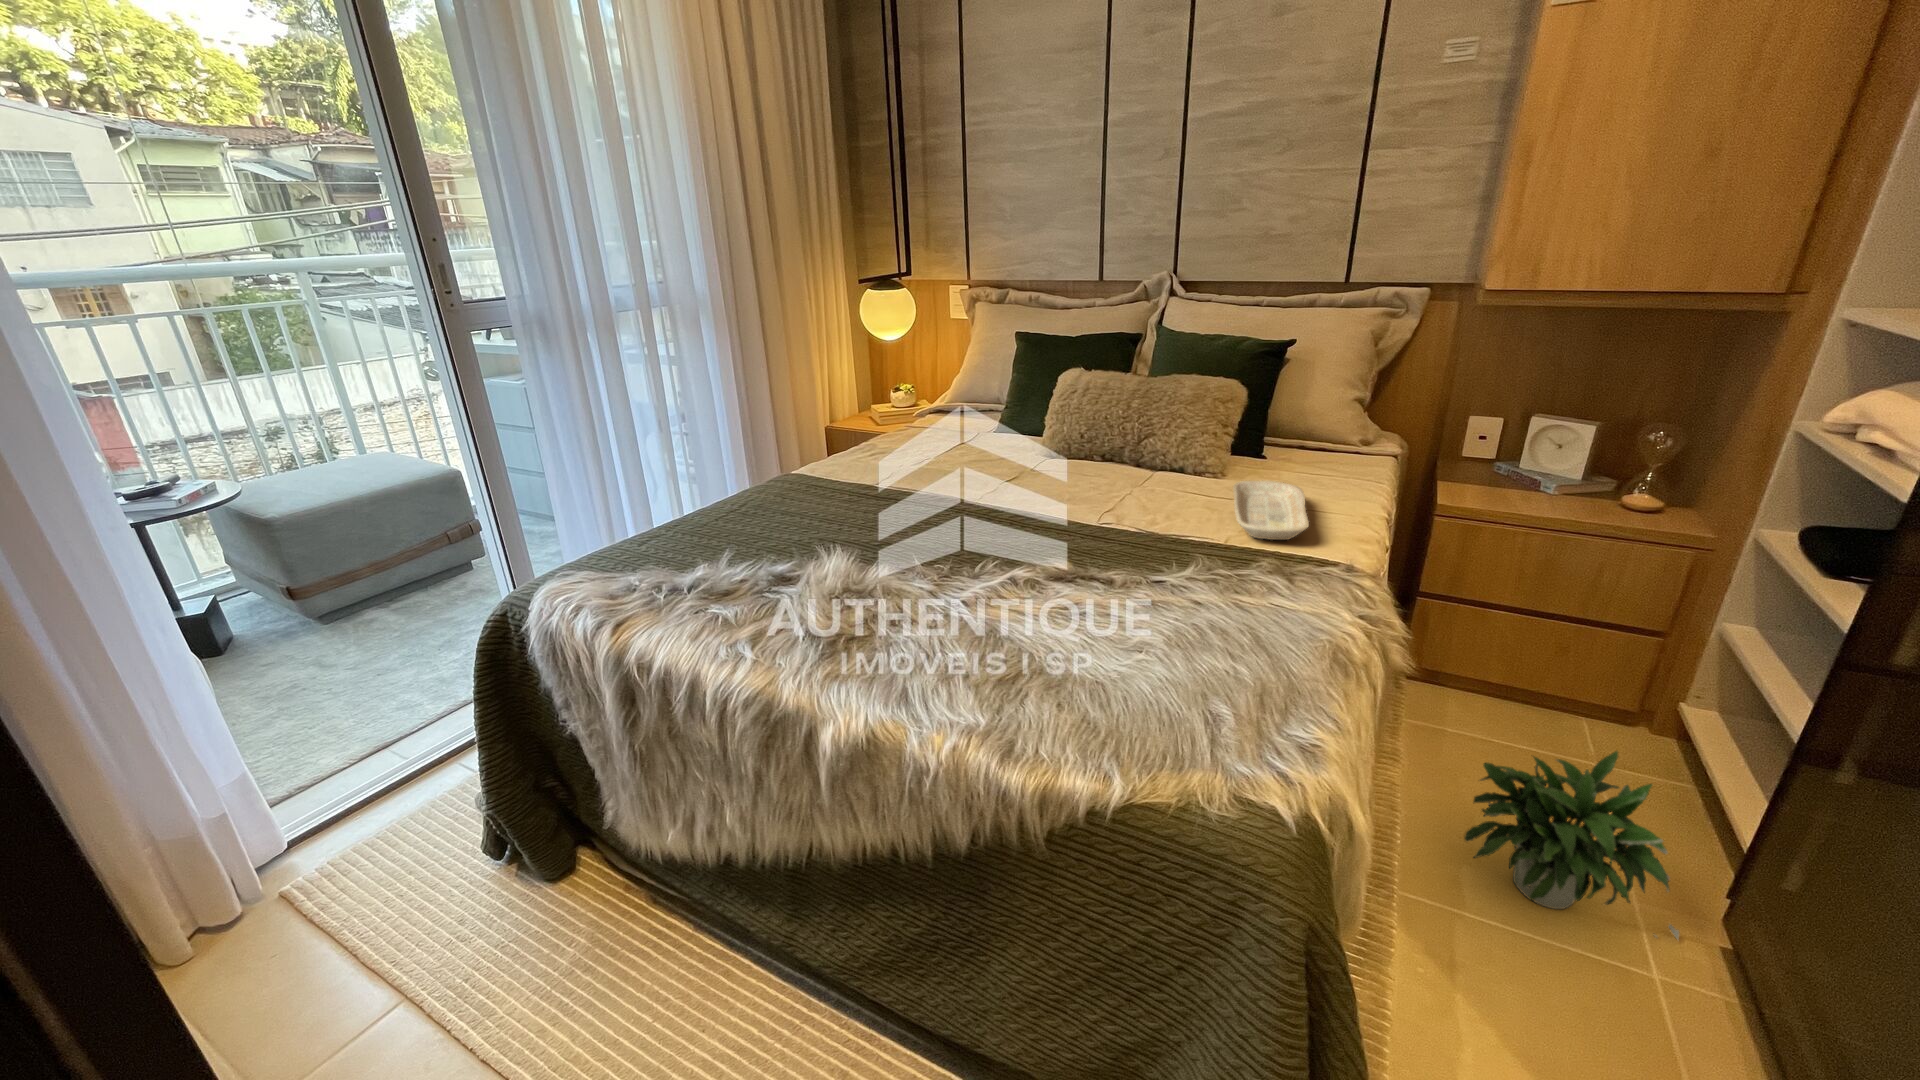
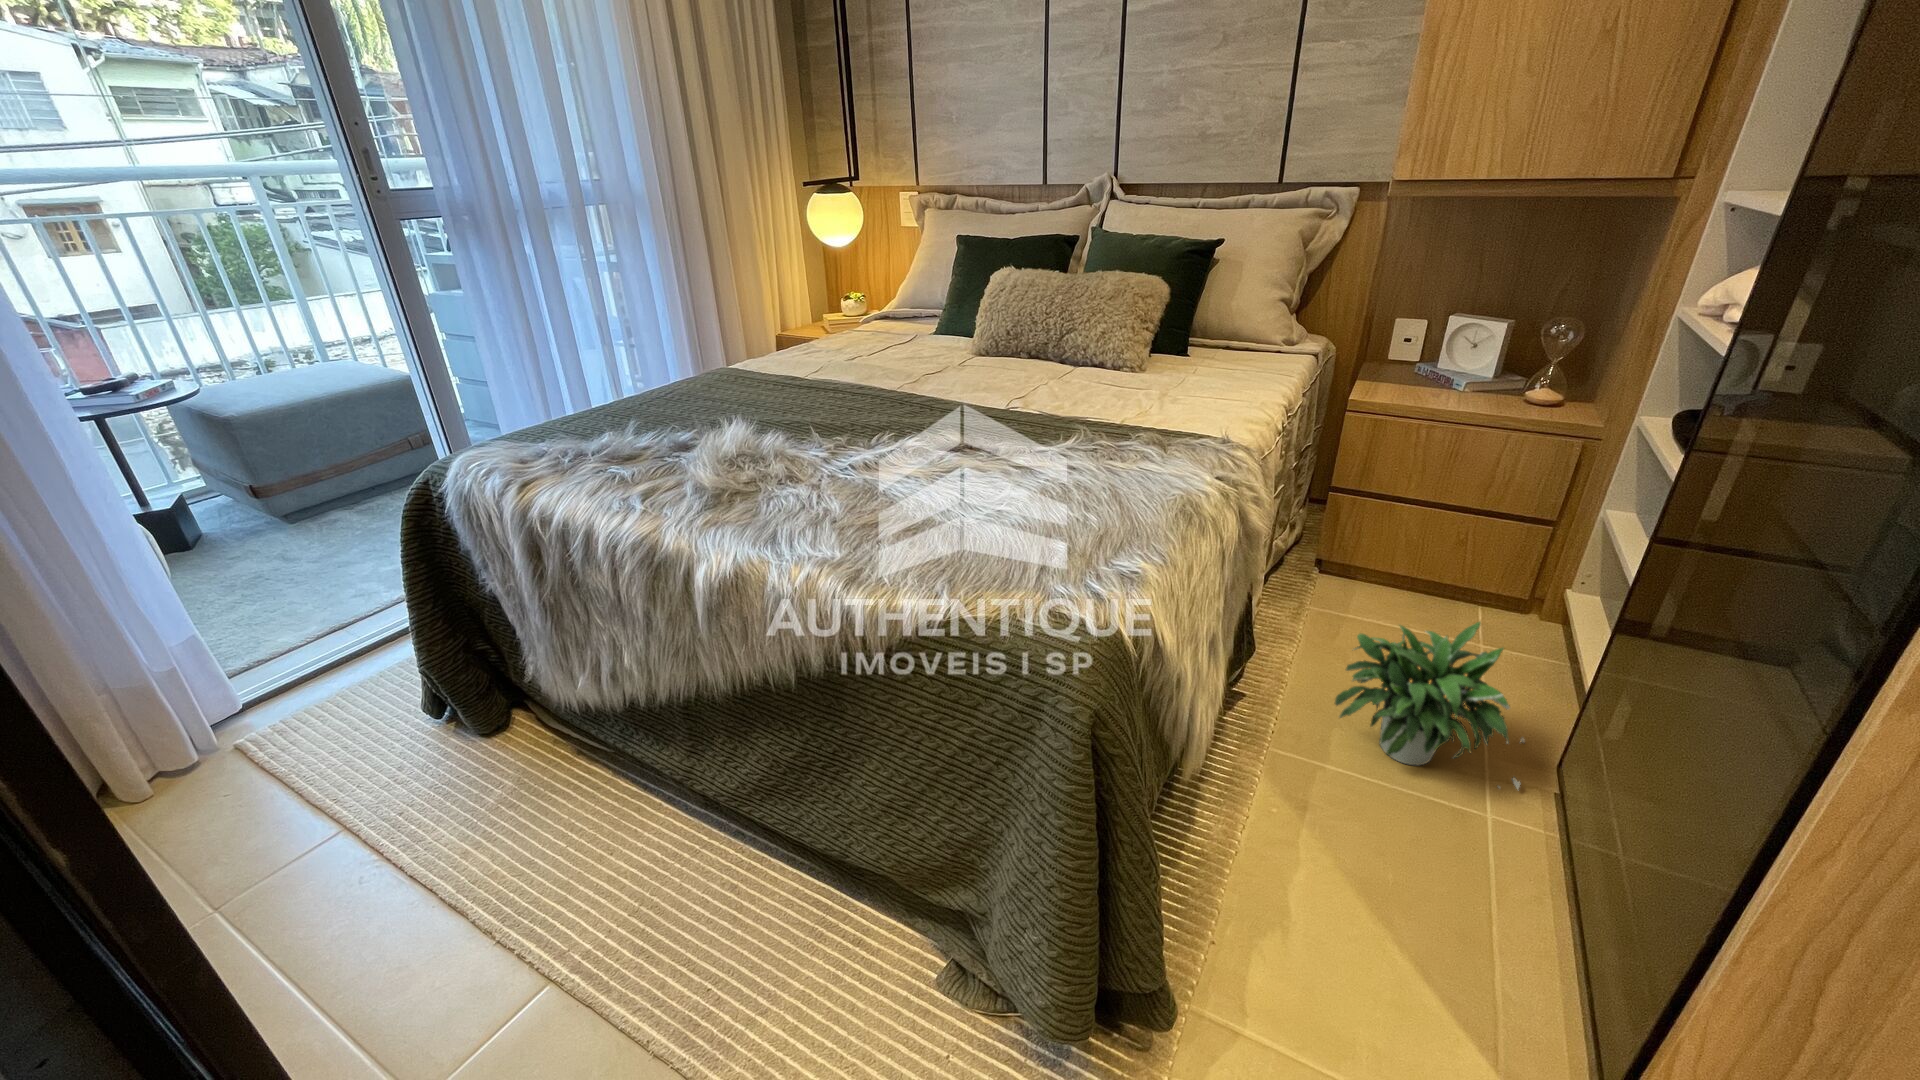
tray: present [1233,481,1309,540] -> none [1130,370,1204,419]

